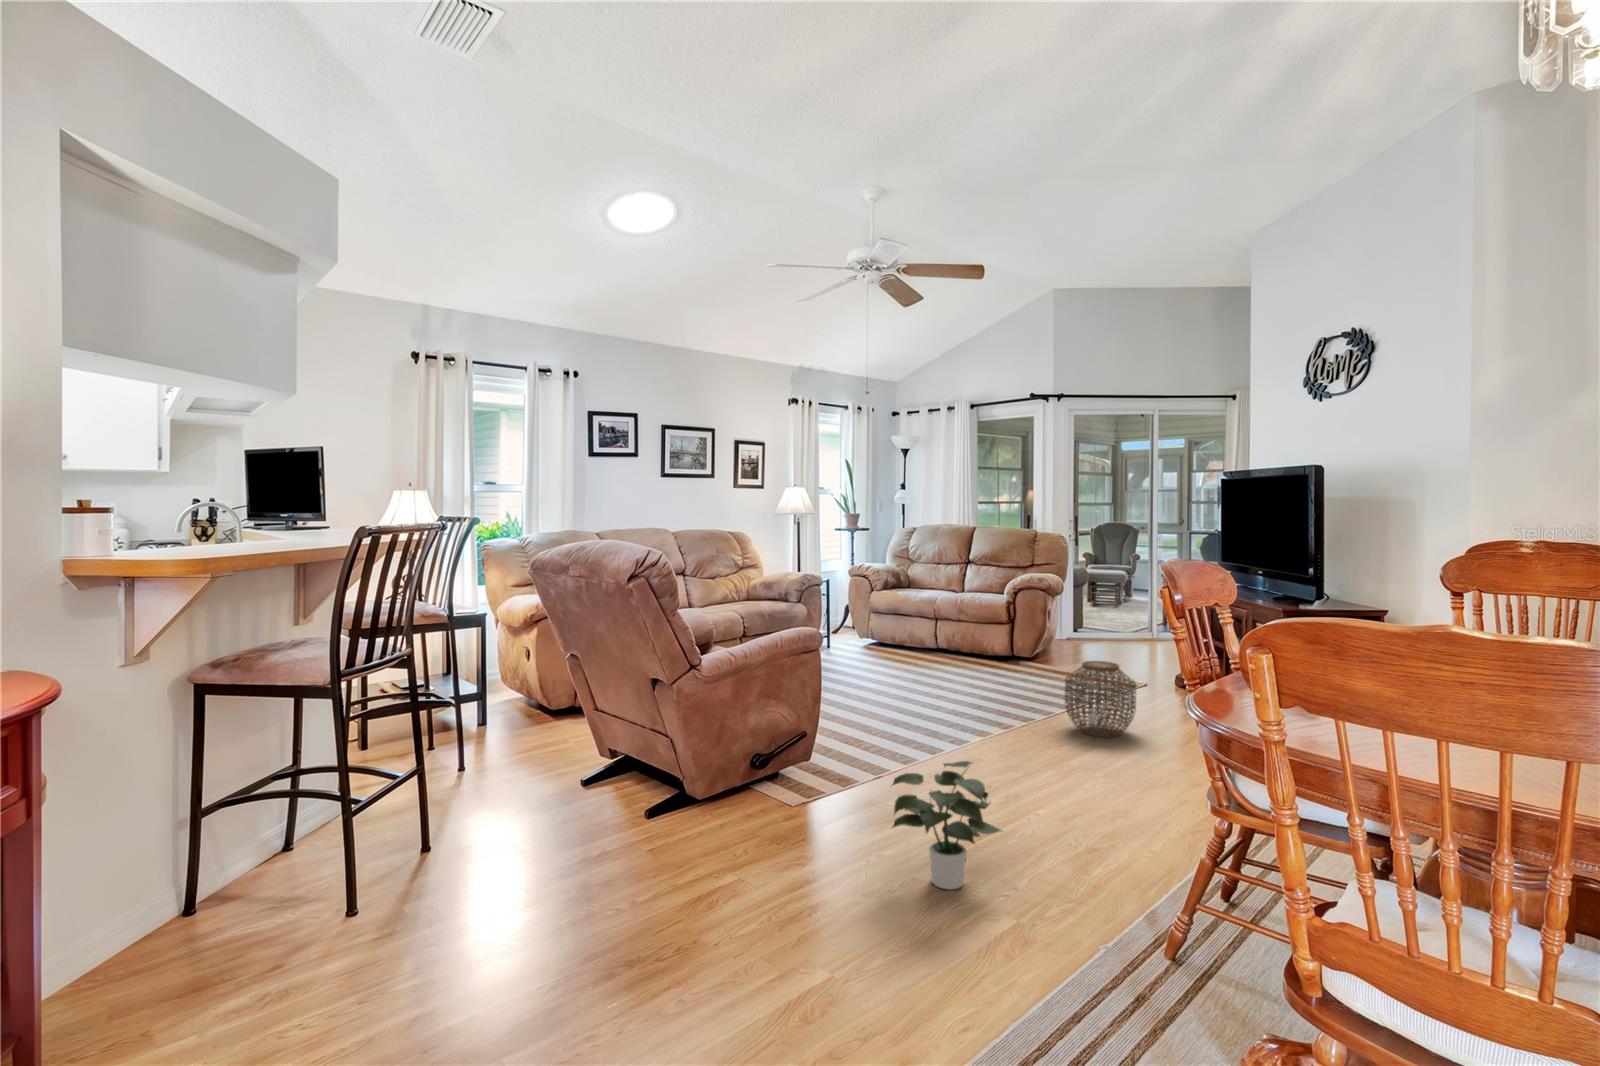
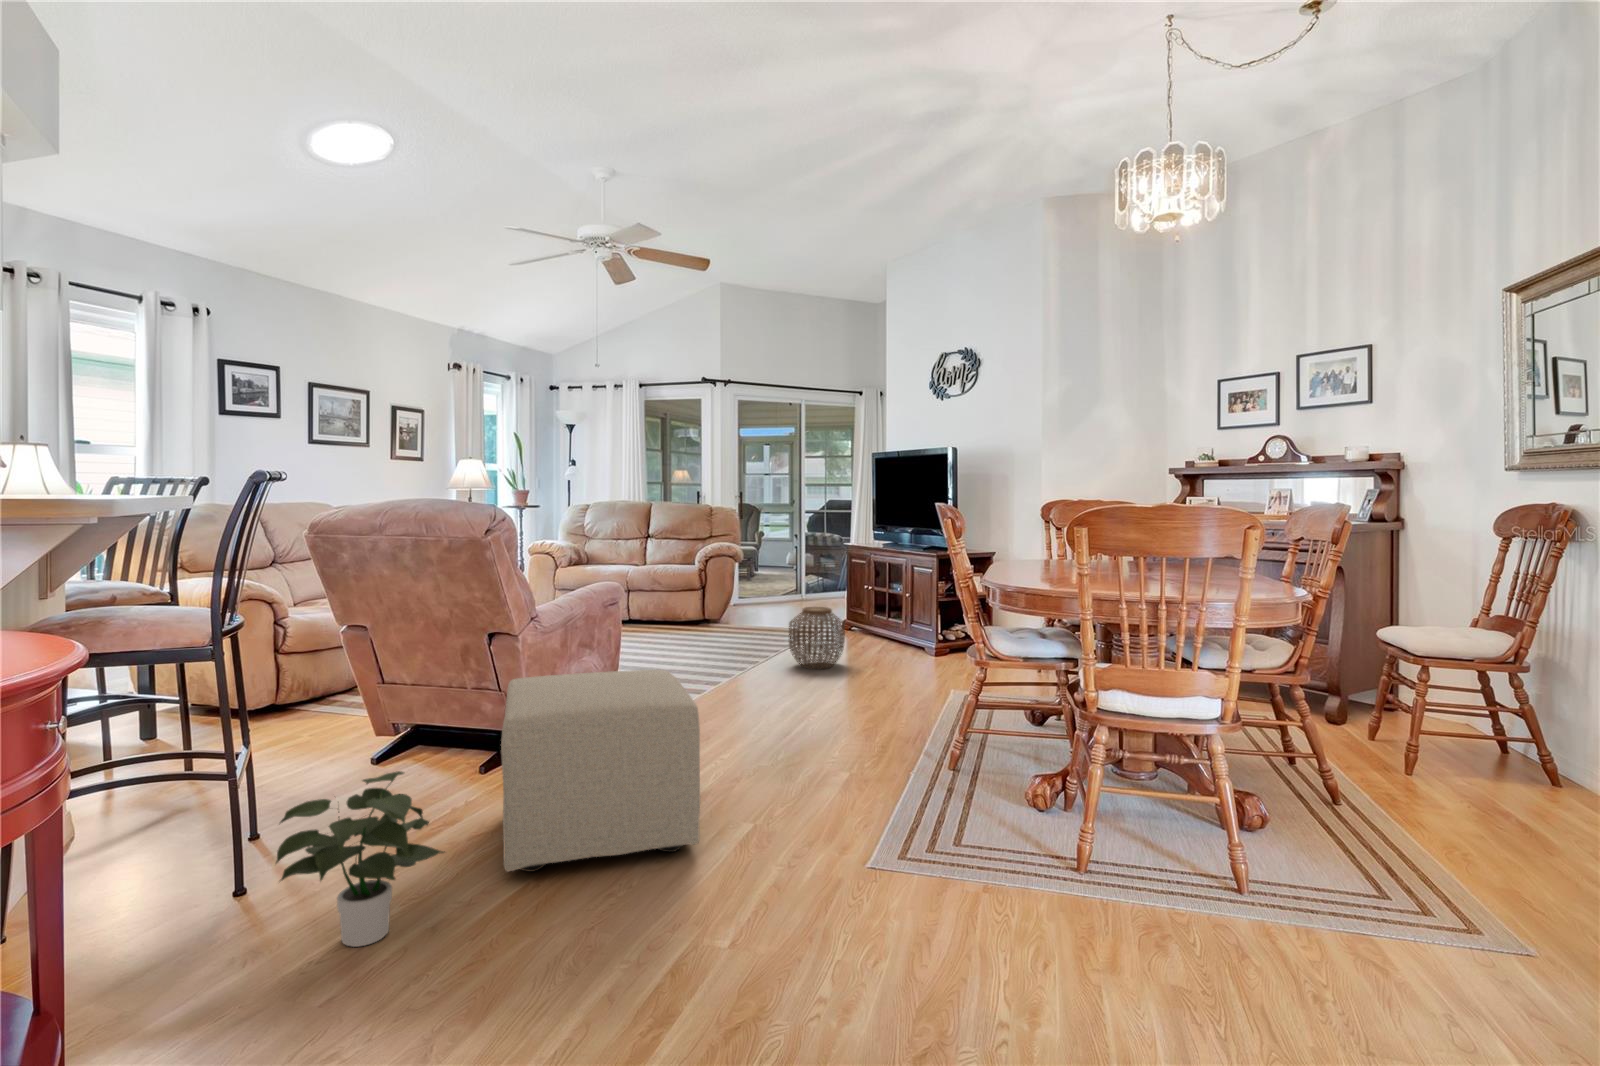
ottoman: none [579,724,803,939] -> present [501,670,700,872]
potted plant: present [892,761,1002,890] -> present [276,771,445,947]

